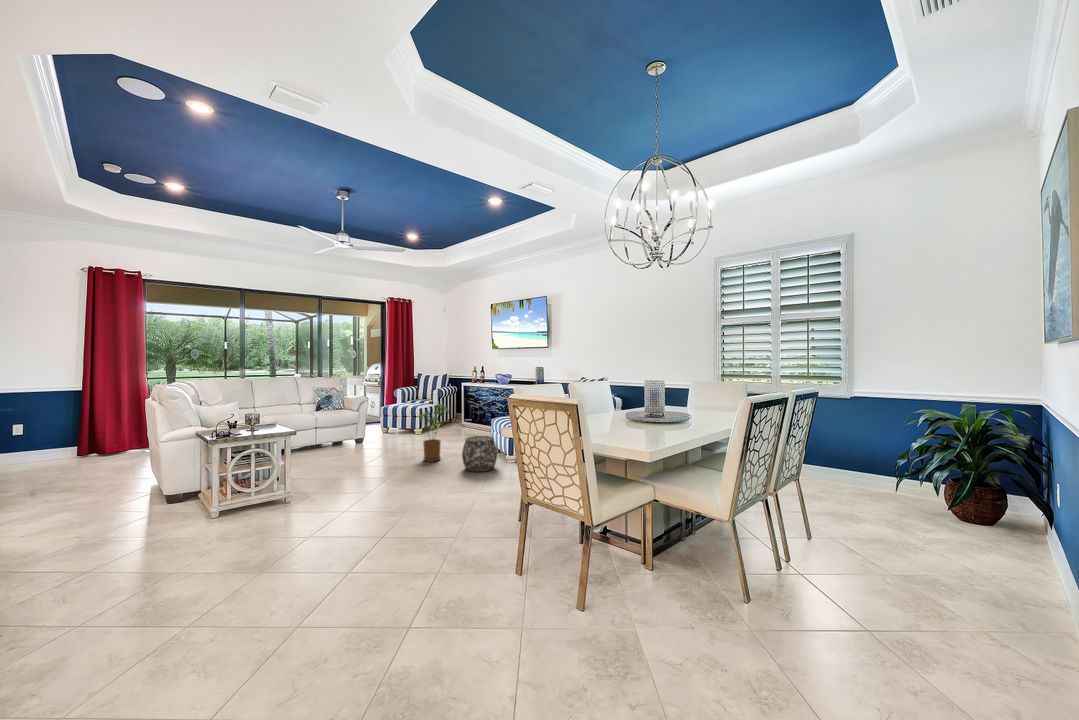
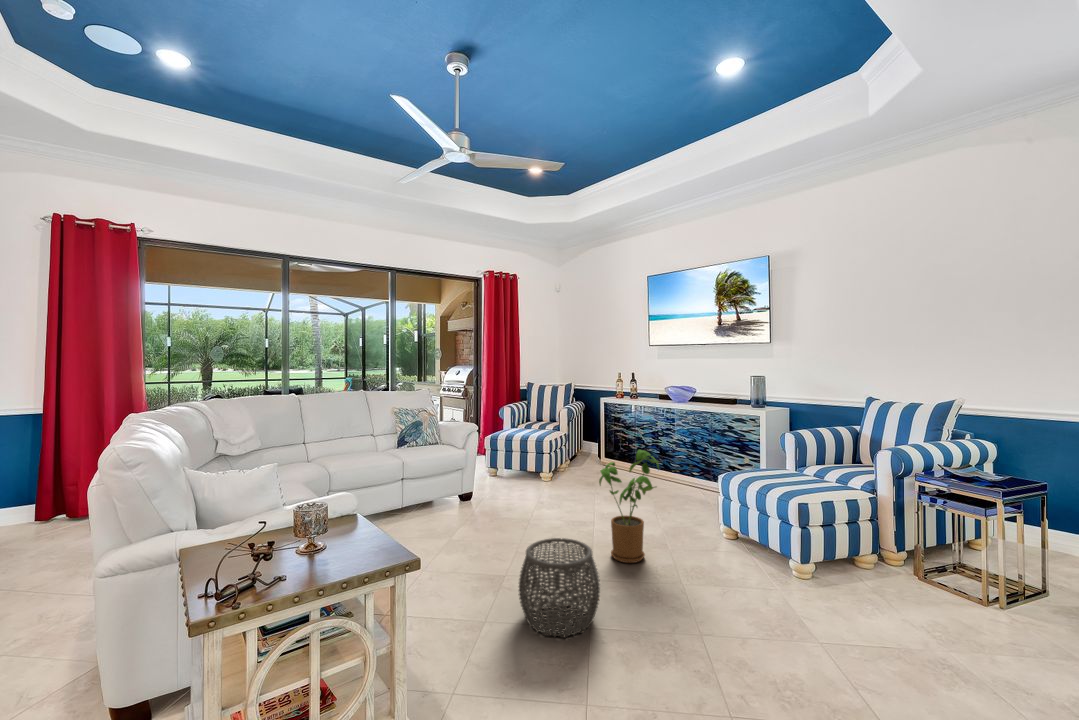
woven basket: present [462,436,497,472] -> present [519,538,600,637]

